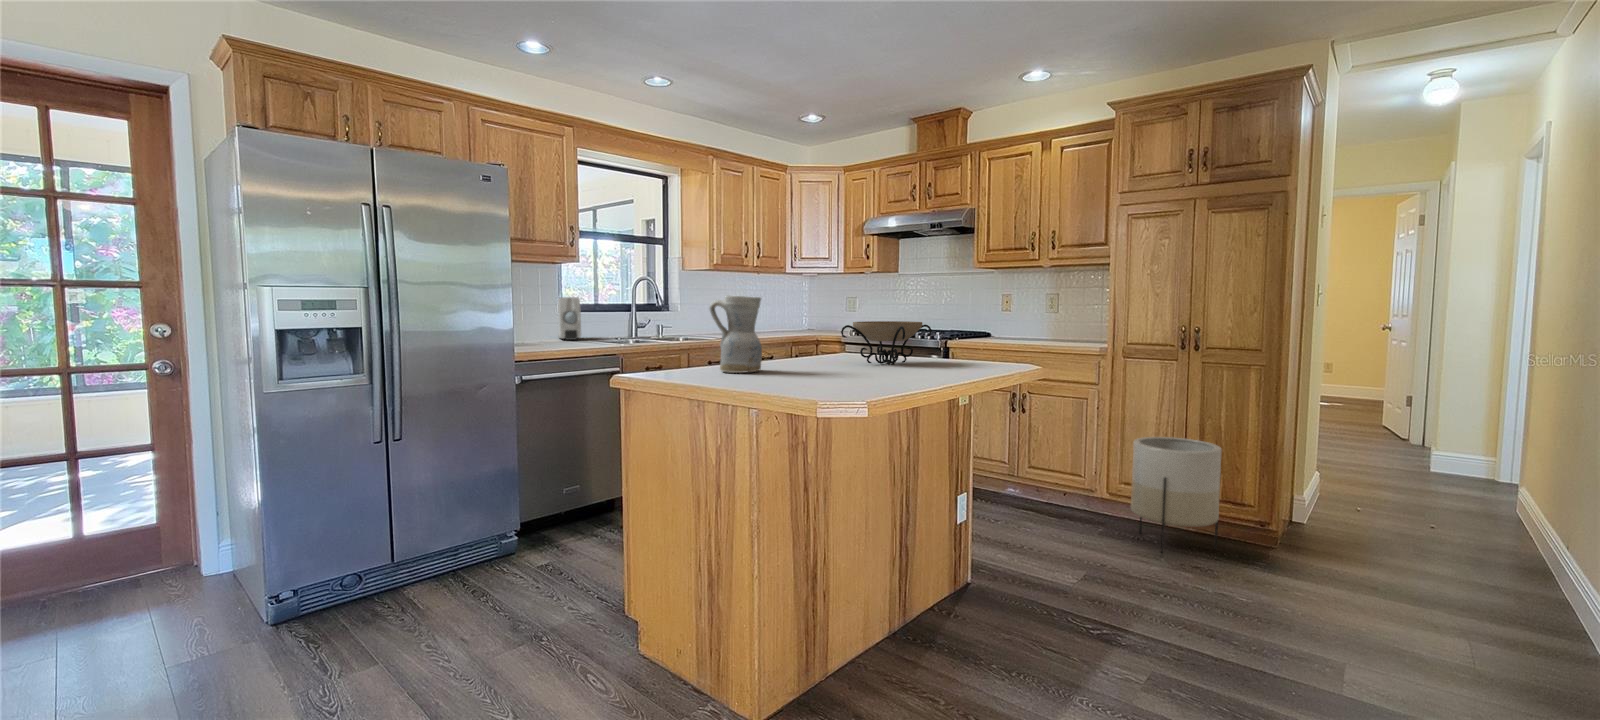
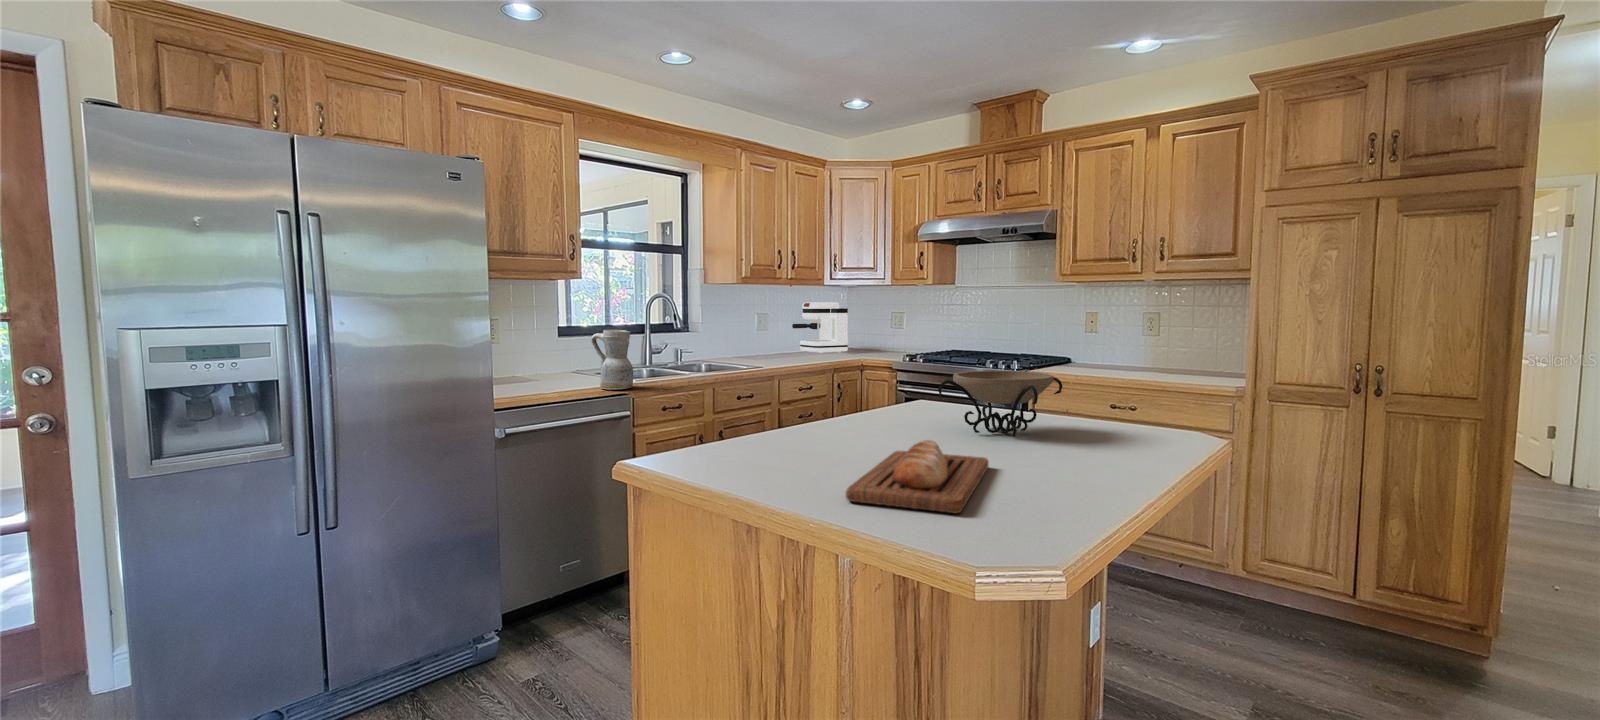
coffee maker: none [759,287,807,331] -> present [792,302,848,353]
ceramic pitcher: present [709,296,762,373] -> present [591,330,633,390]
soap dispenser: present [558,297,581,340] -> none [554,321,583,373]
bread loaf: none [759,356,862,388] -> present [846,440,988,513]
planter: present [1130,437,1222,557] -> none [1290,506,1426,675]

